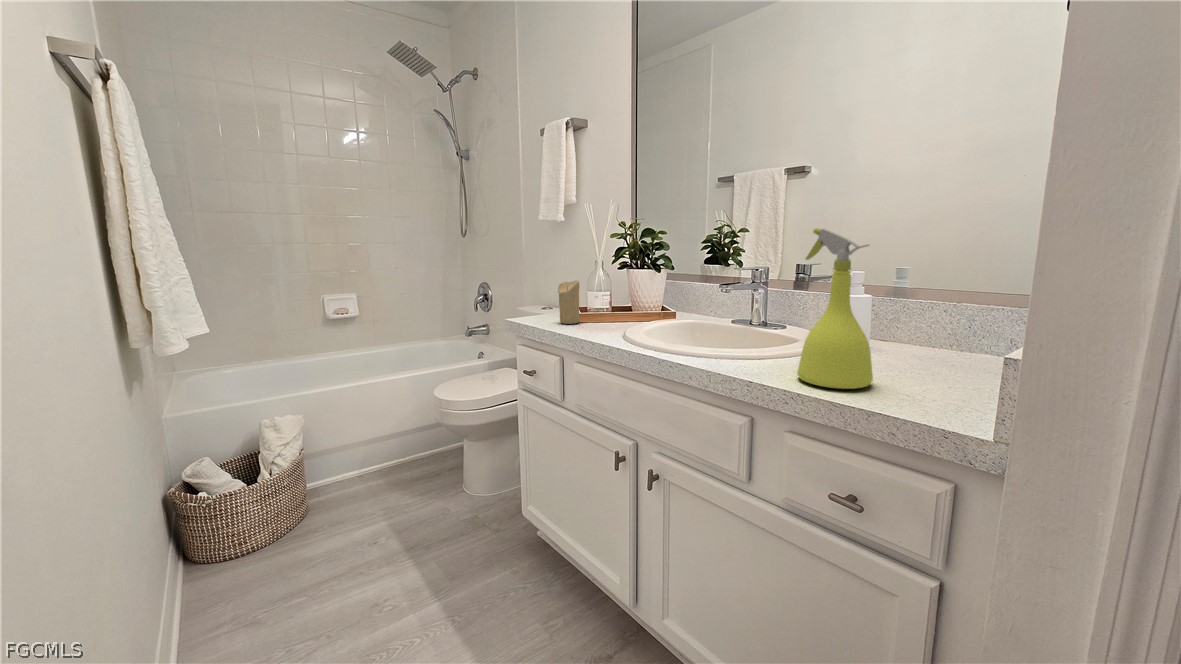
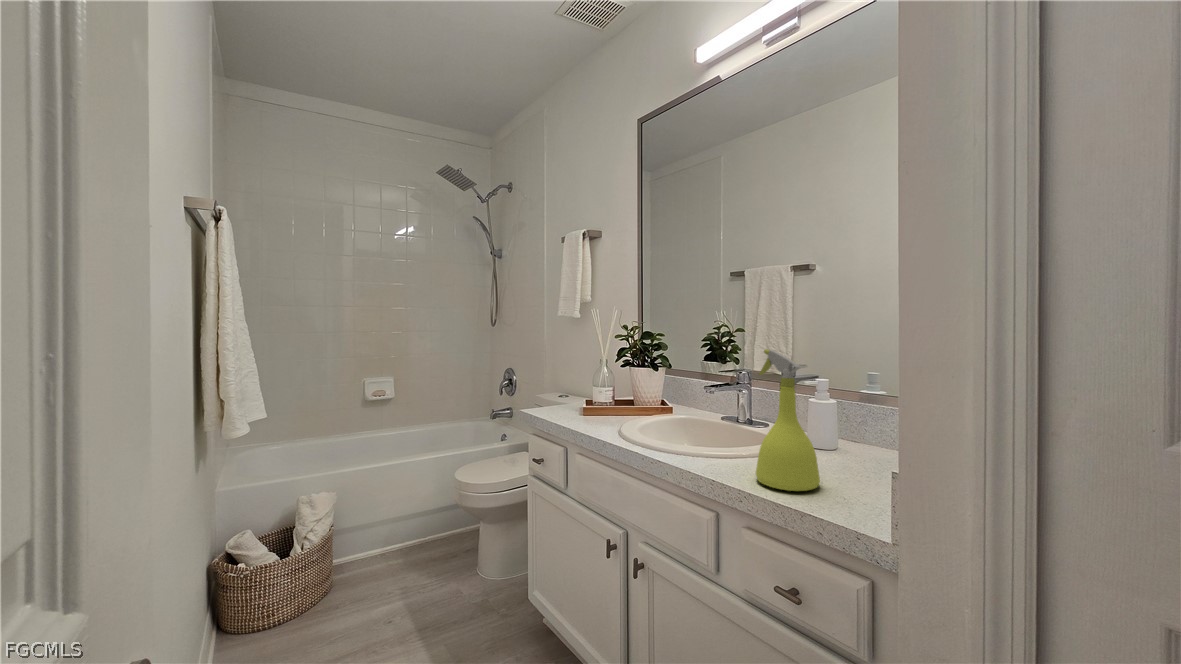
candle: present [558,280,579,324] -> none [565,377,584,416]

